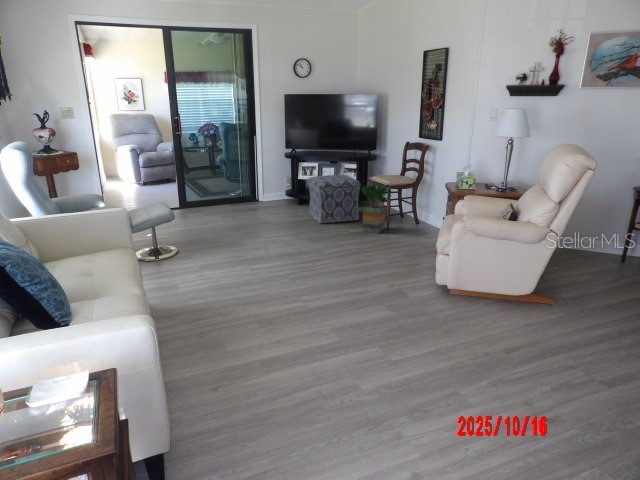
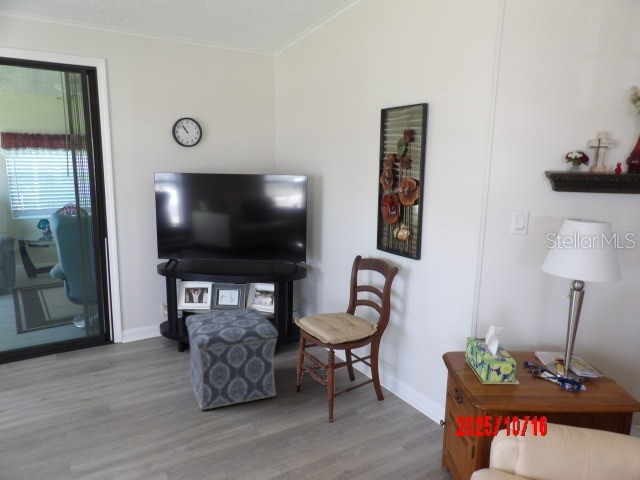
potted tree: present [362,184,391,233] -> none [275,340,334,441]

